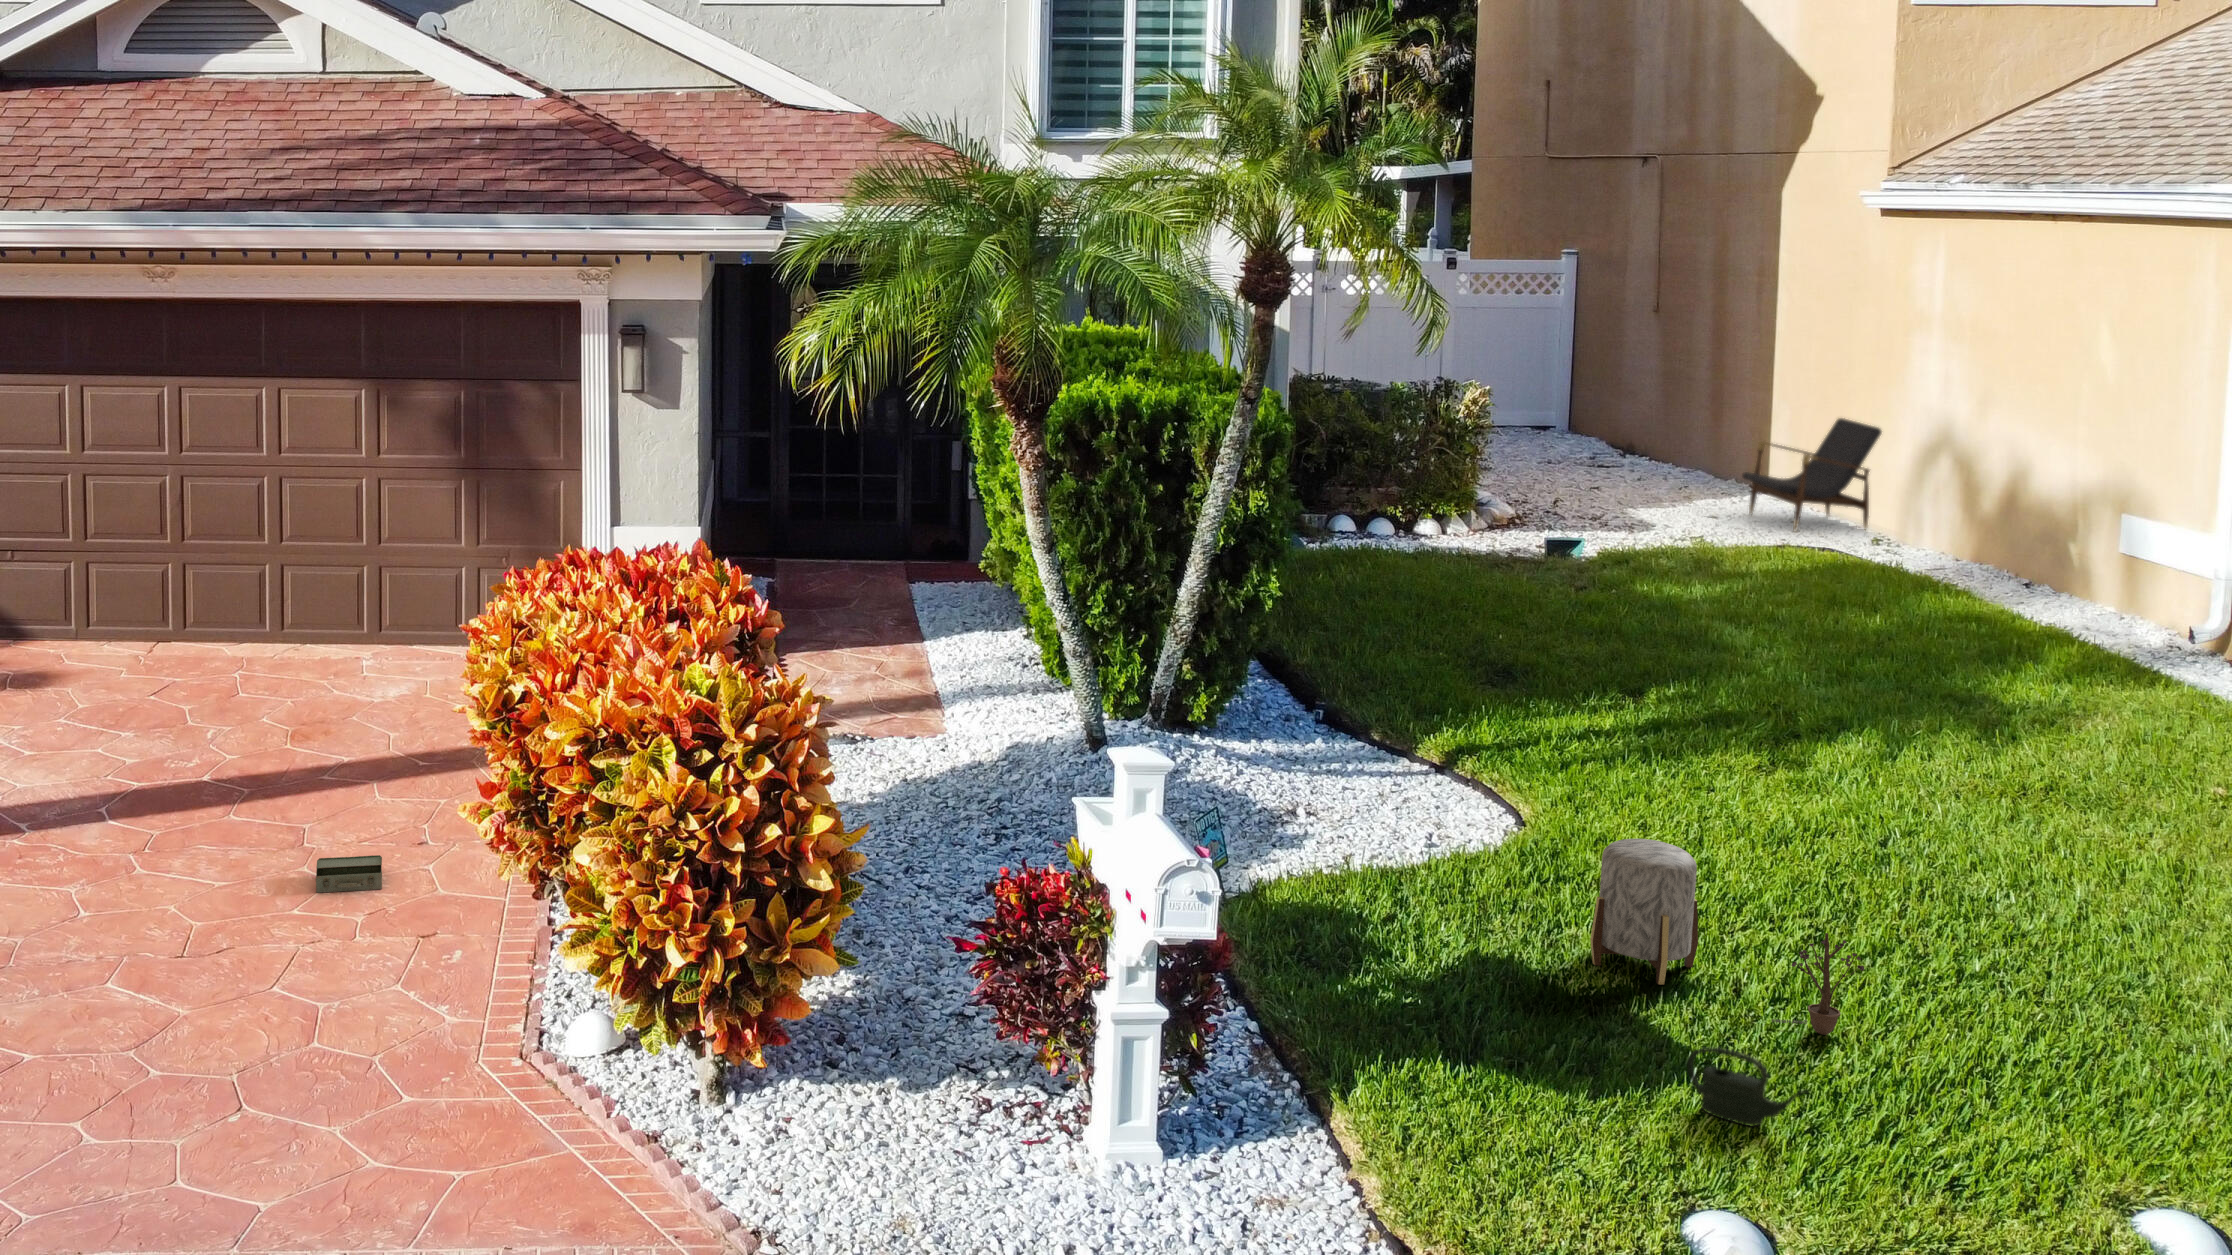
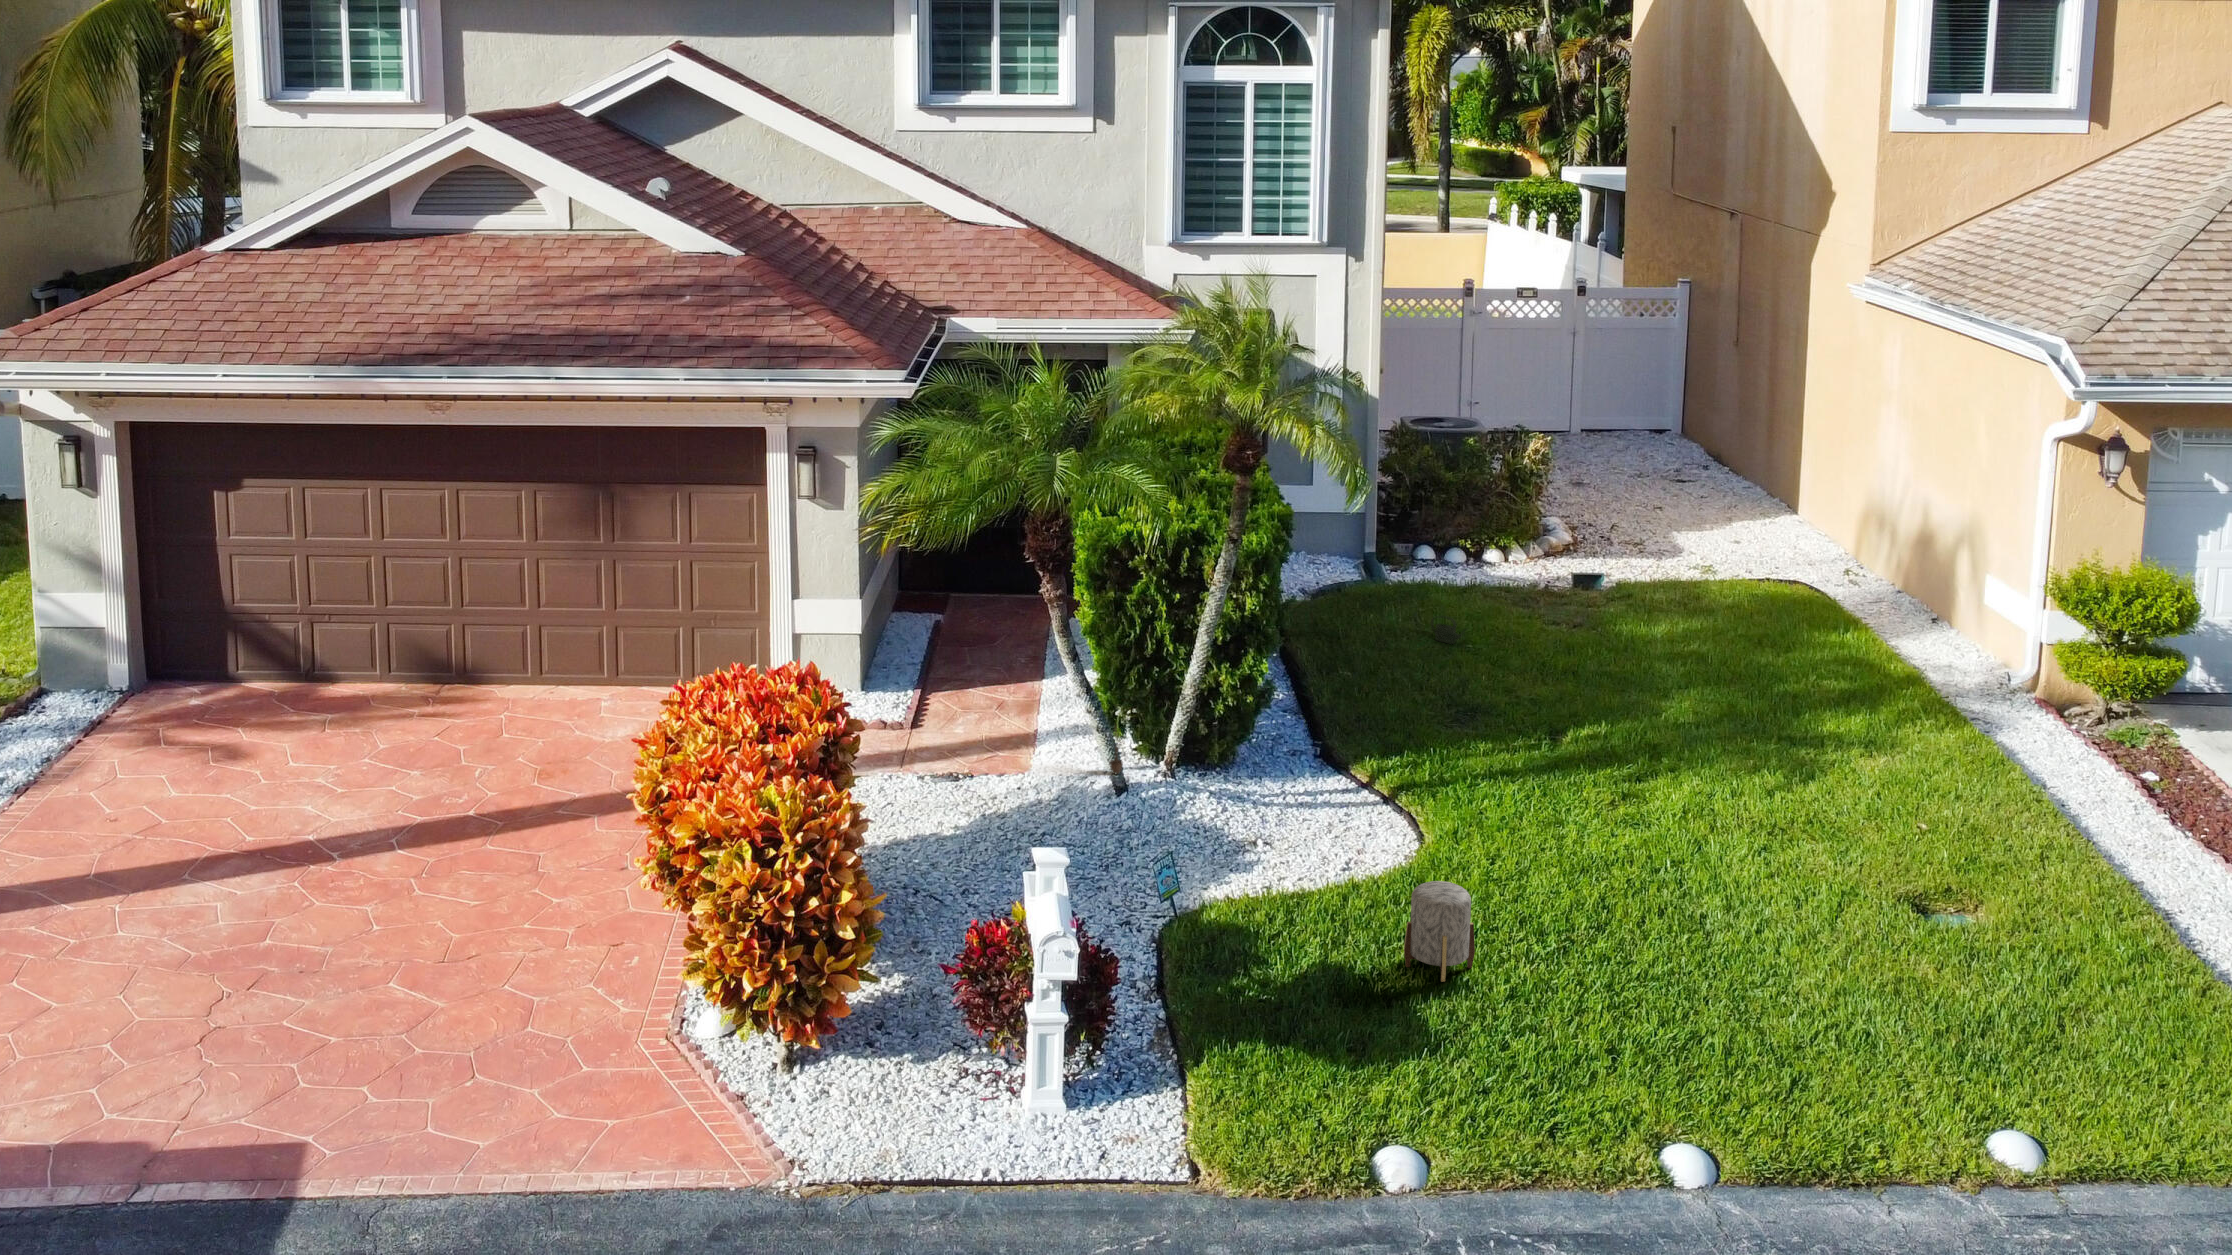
lounge chair: present [1742,418,1882,531] -> none [1764,458,1870,555]
toolbox: present [316,855,382,893] -> none [544,882,594,911]
decorative plant: present [1772,933,1864,1035] -> present [1109,726,1123,774]
watering can: present [1687,1047,1809,1126] -> present [1431,616,1463,644]

